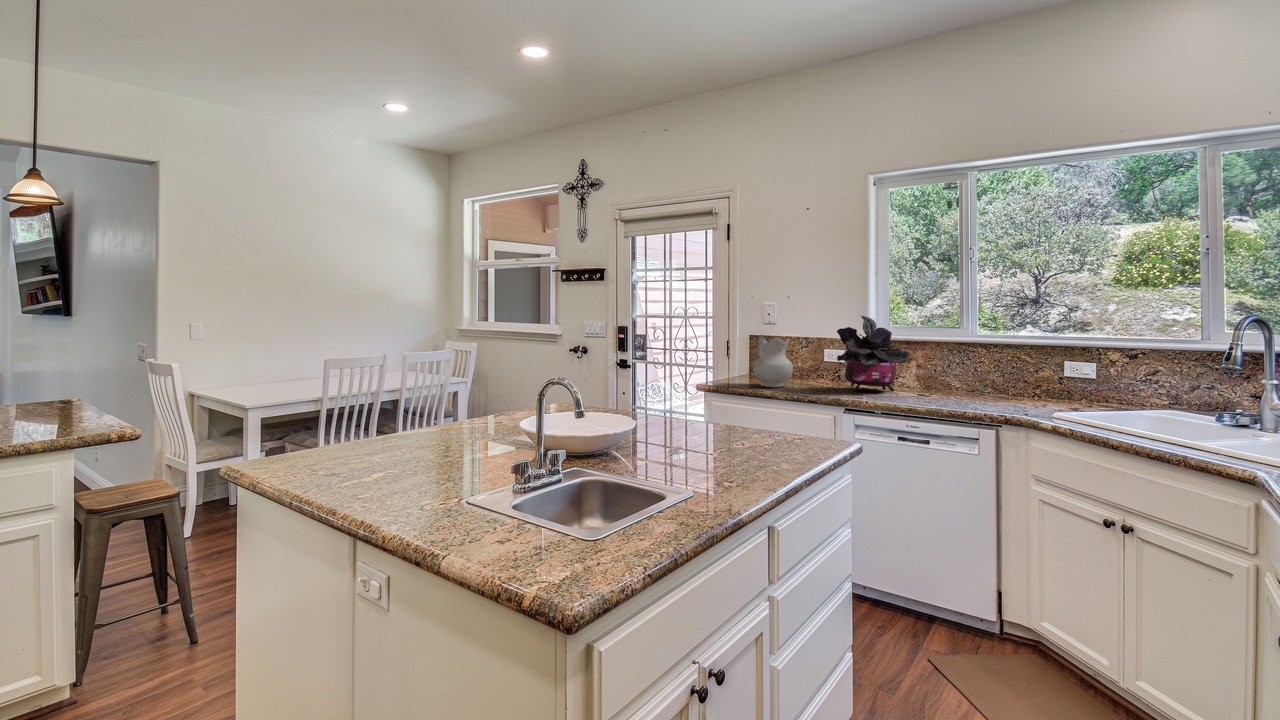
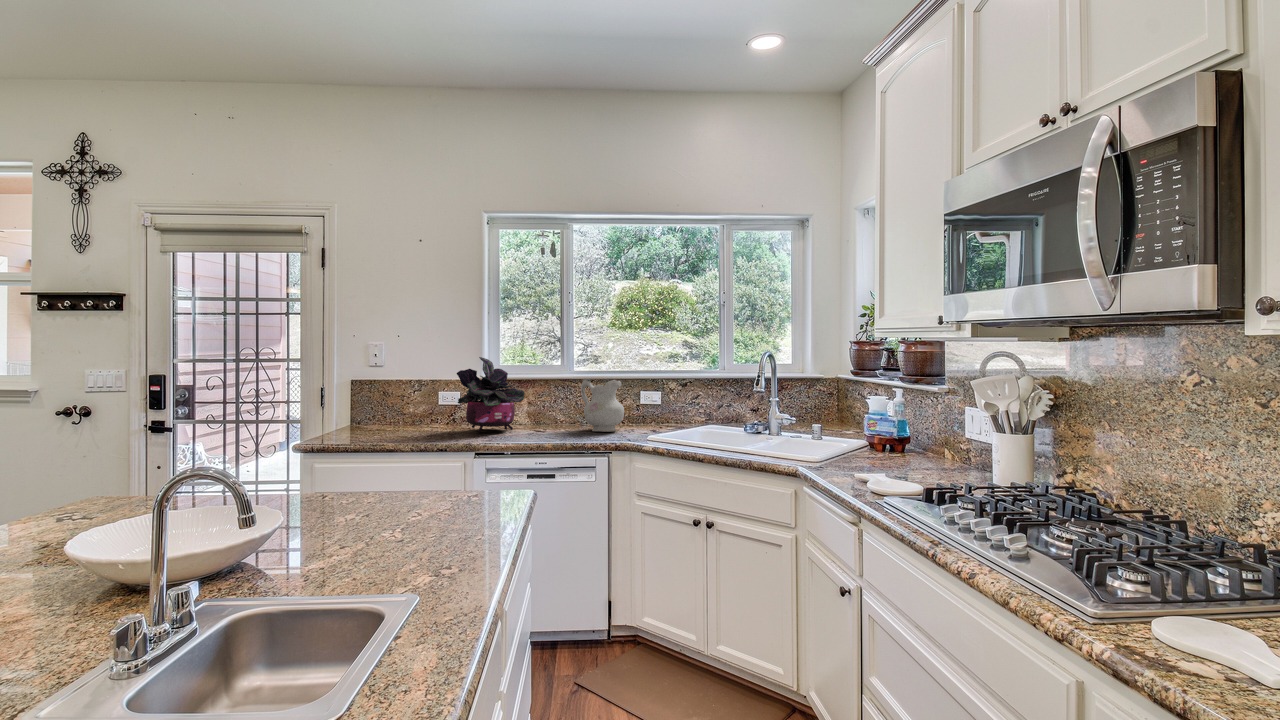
ceramic pitcher: present [753,336,793,387] -> present [581,379,624,432]

